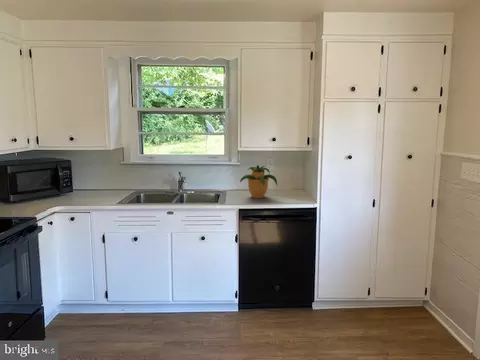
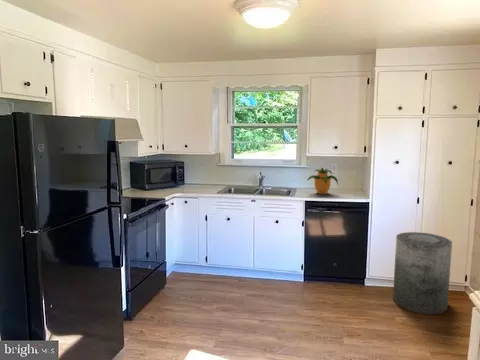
trash can: none [350,243,422,349] -> present [393,232,452,314]

